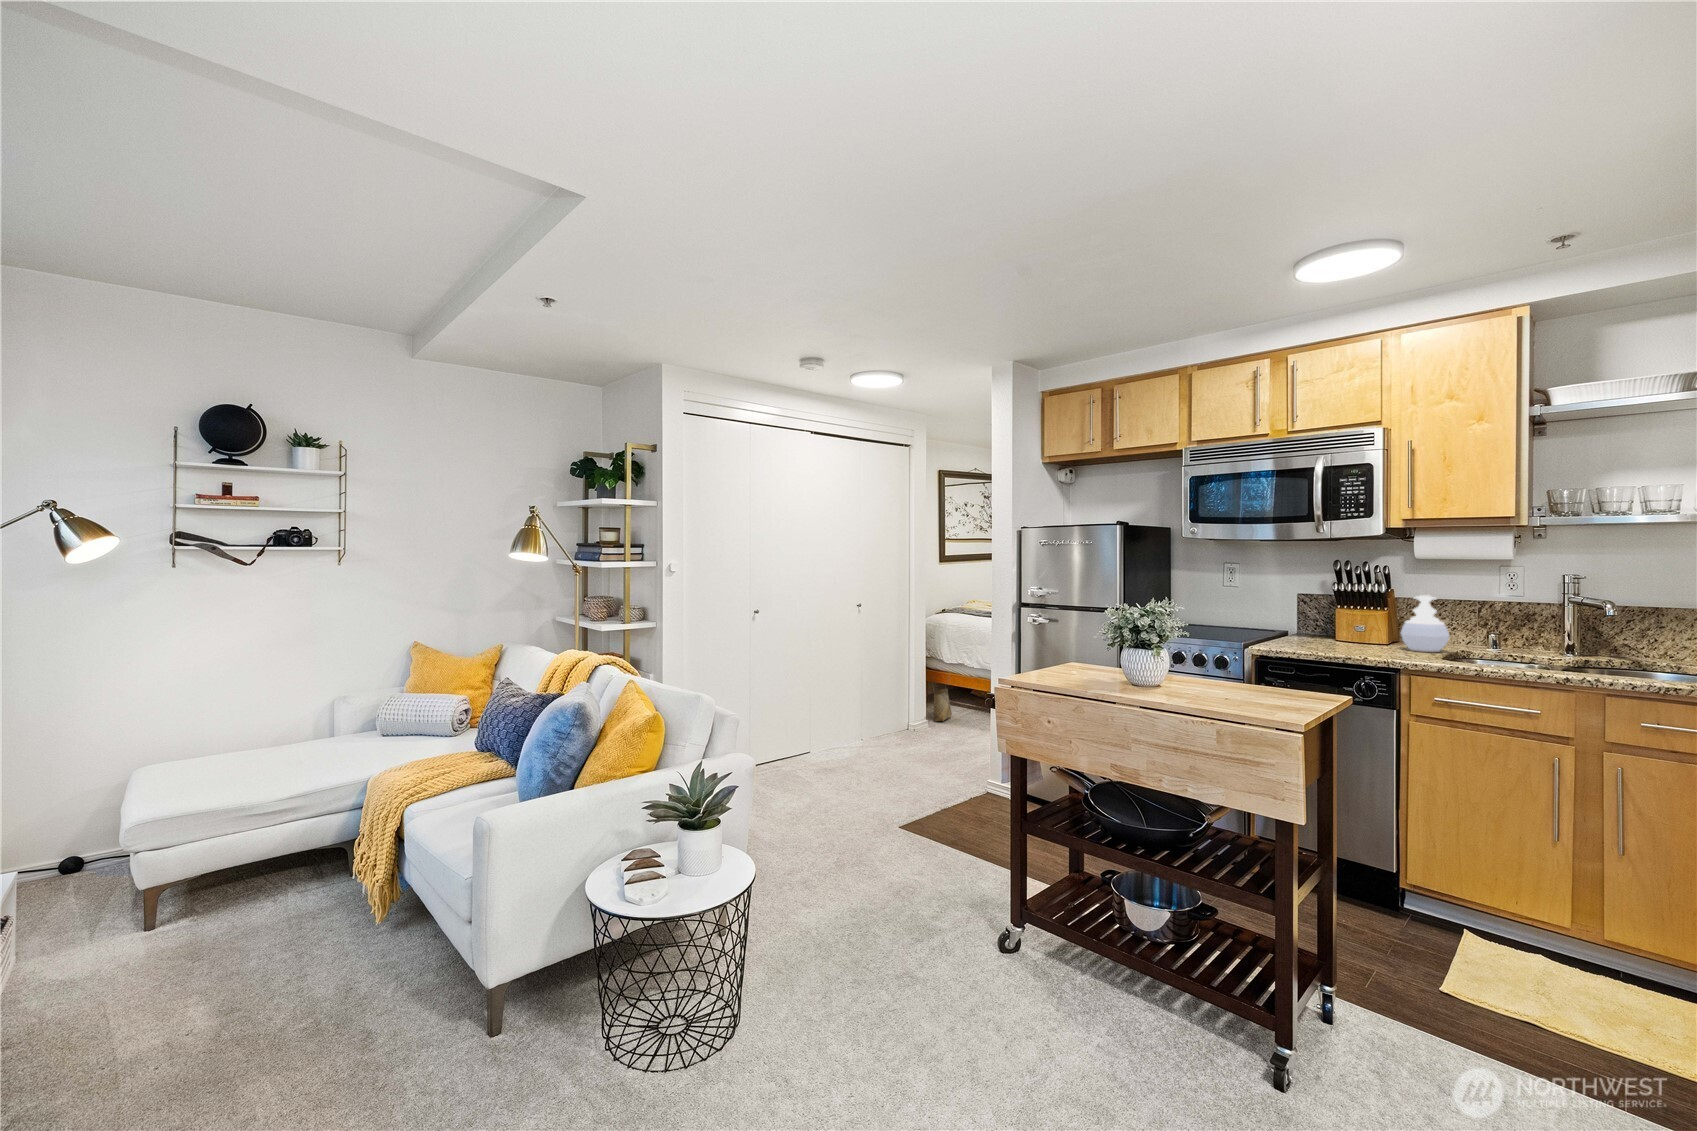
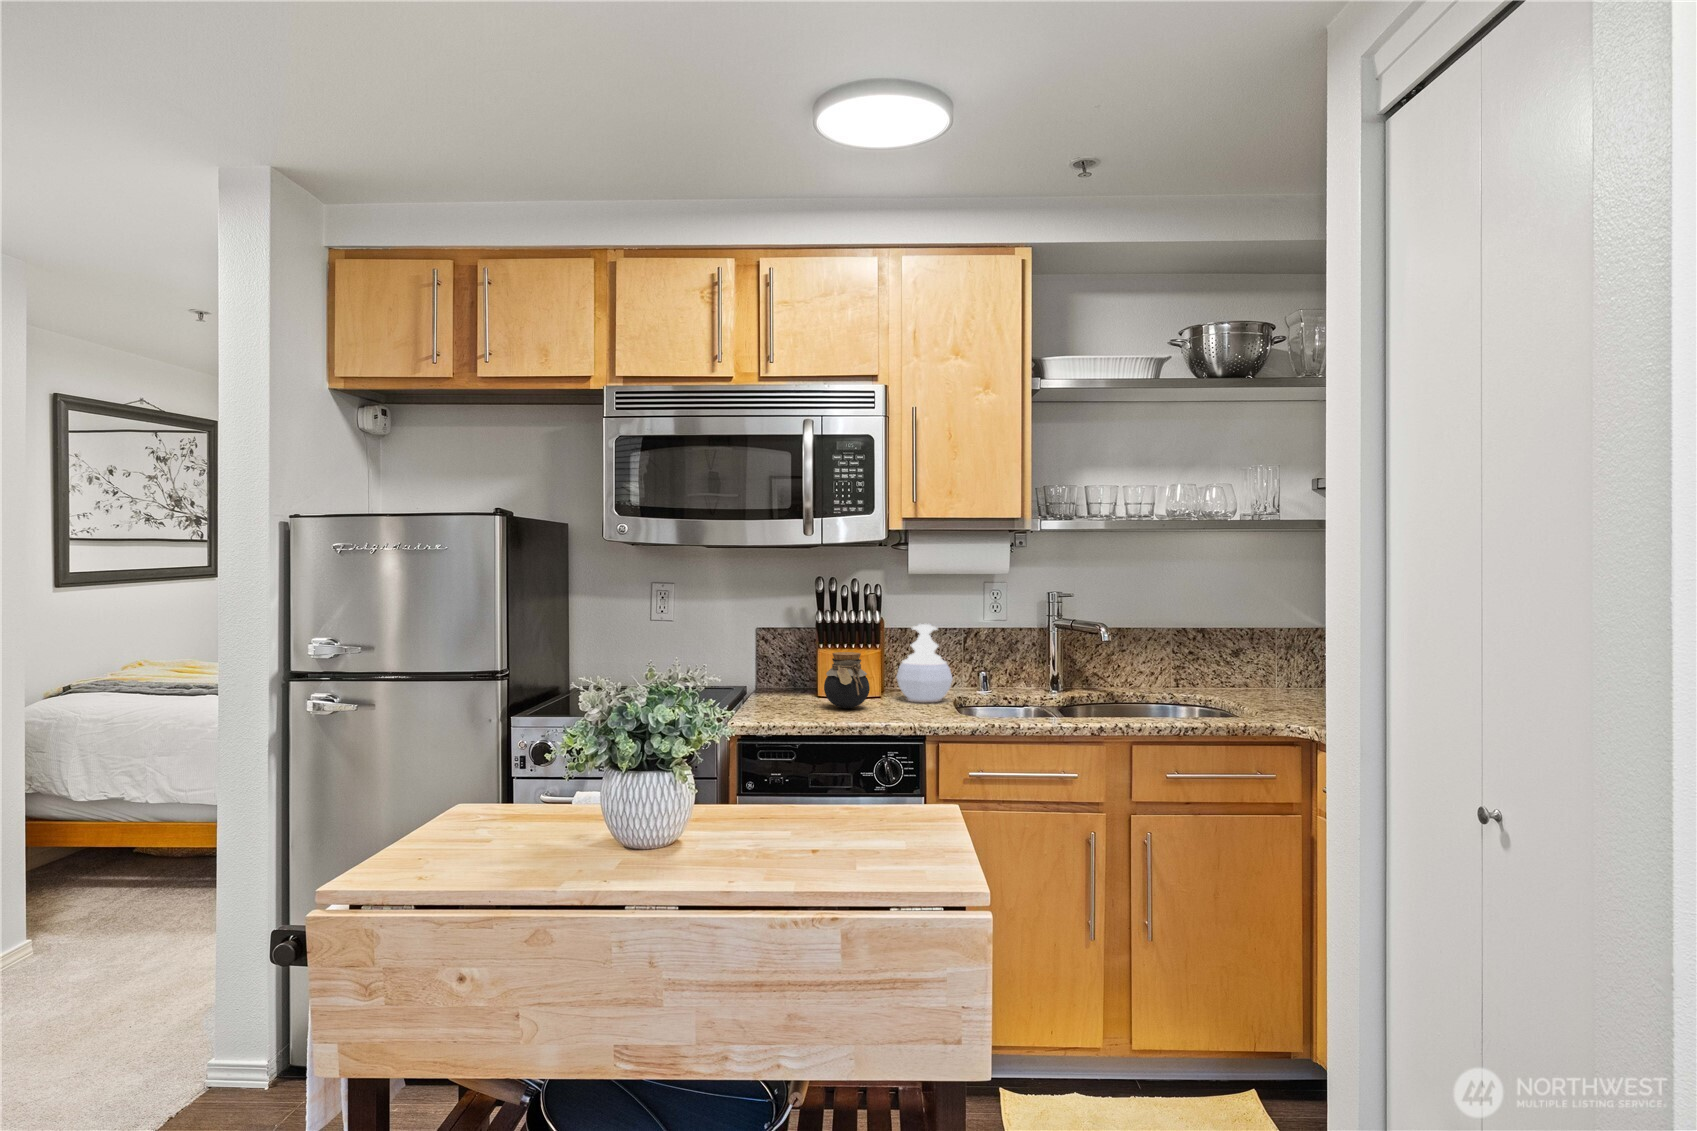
jar: none [1329,611,1366,649] -> present [824,652,870,708]
woven basket: present [931,676,952,721] -> none [40,809,92,912]

